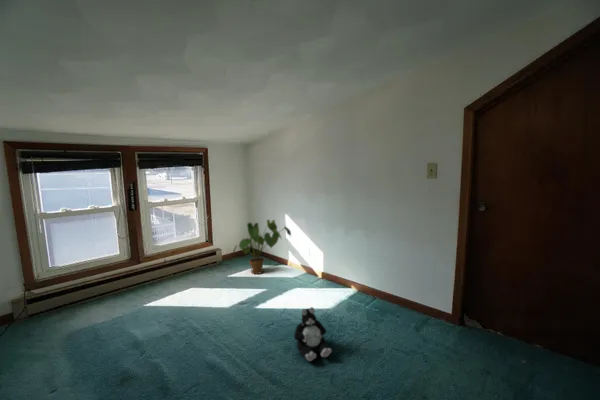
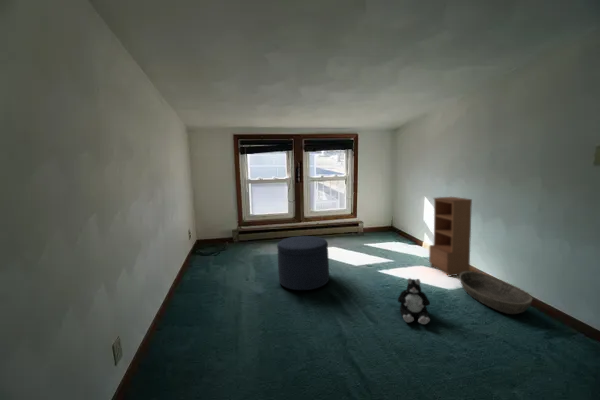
bookcase: none [300,212,338,293] -> present [429,197,472,276]
house plant: present [234,220,291,274] -> none [370,201,427,248]
ottoman: none [118,283,202,370] -> present [277,236,329,290]
basket: none [336,283,398,317] -> present [459,271,532,314]

